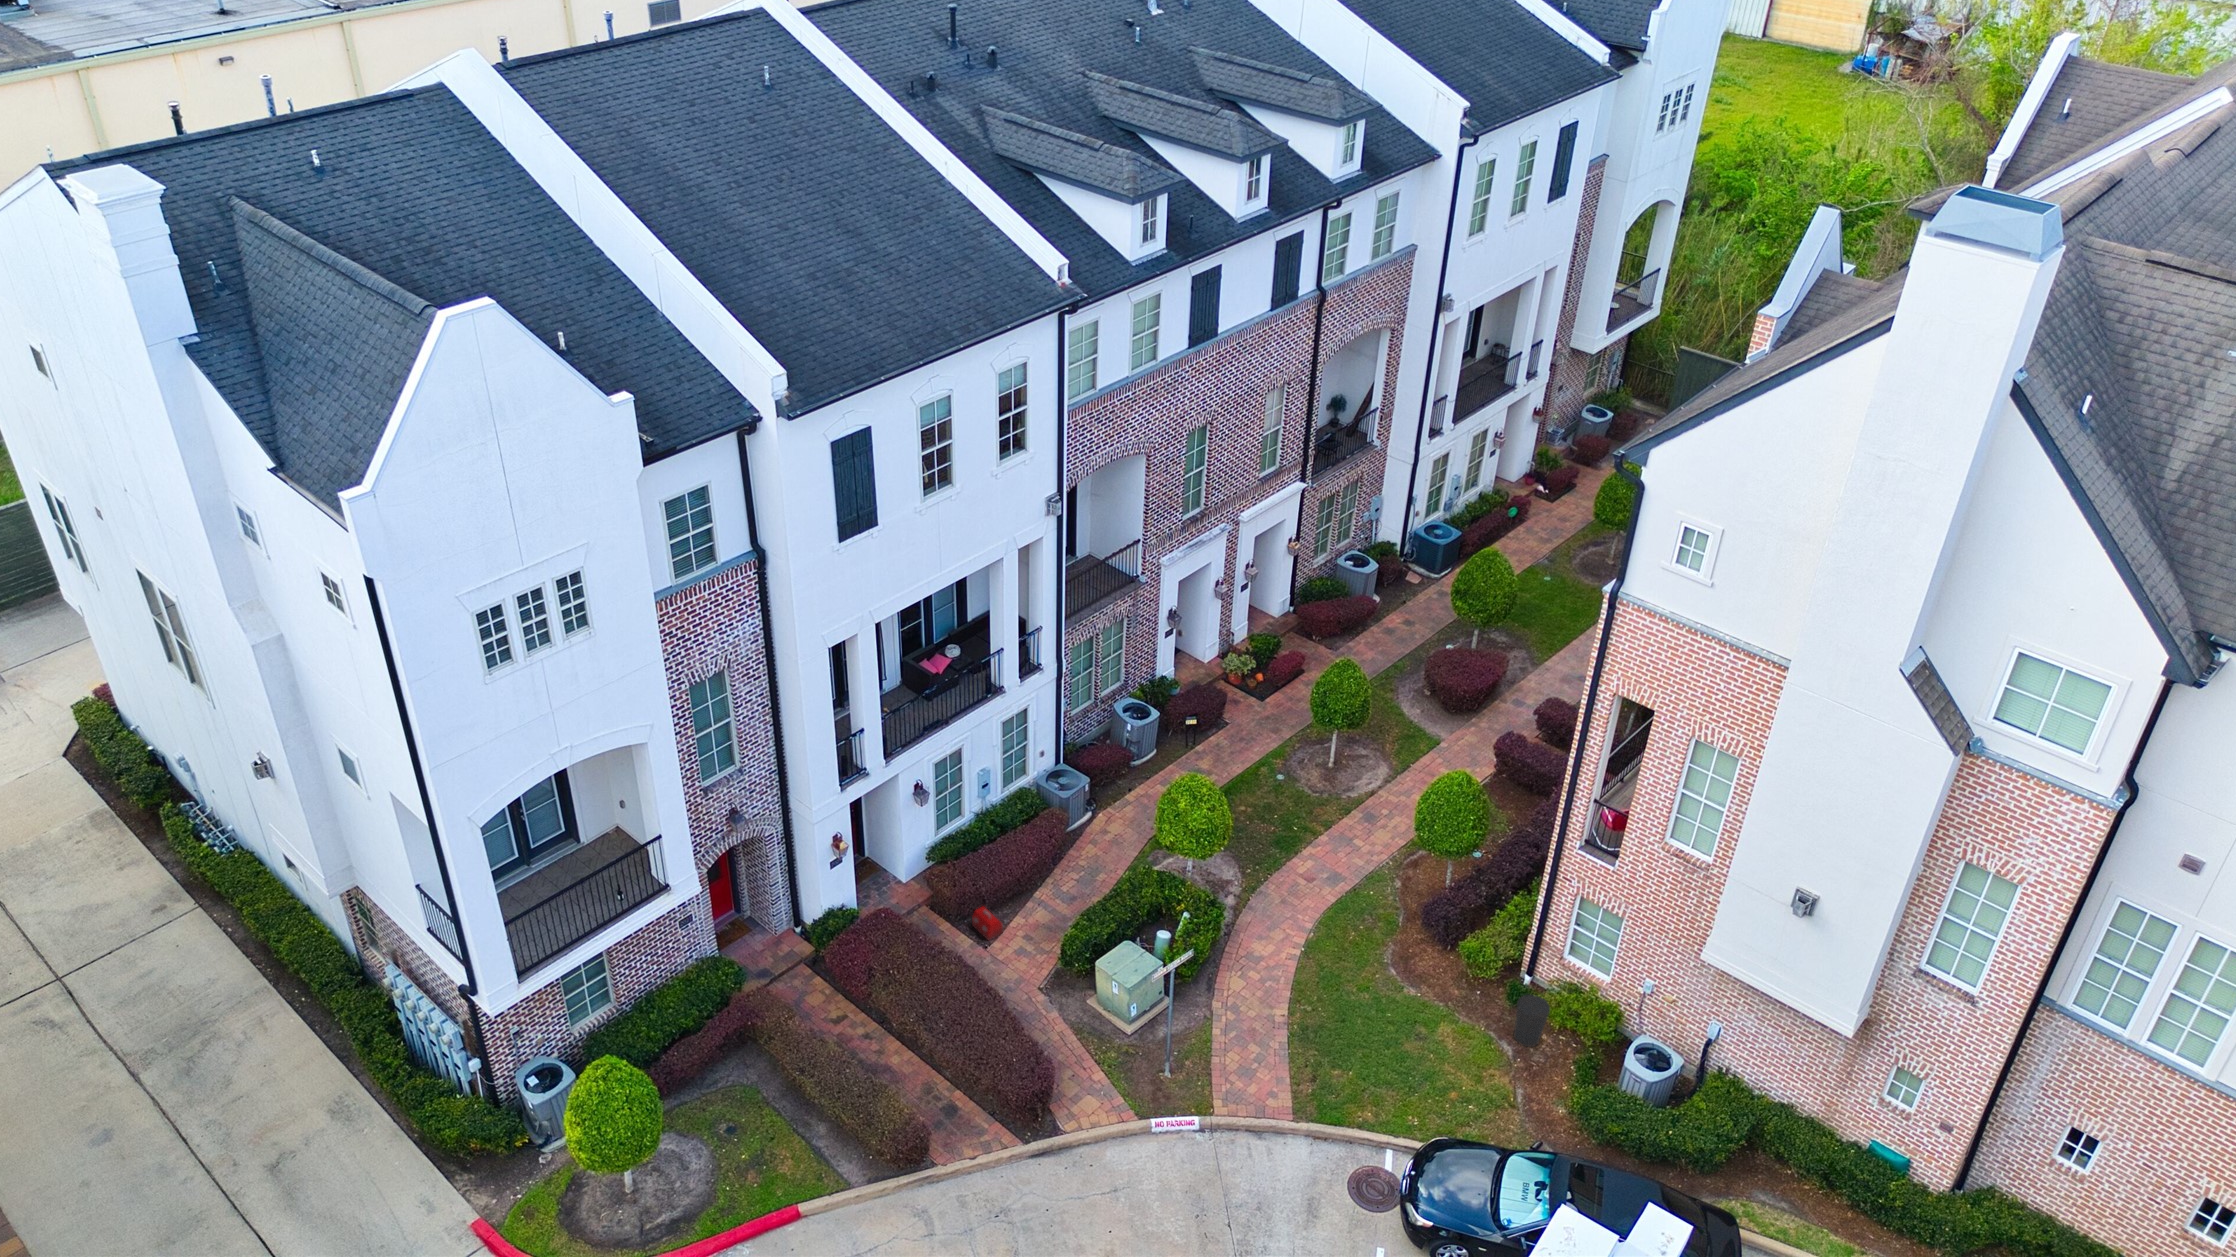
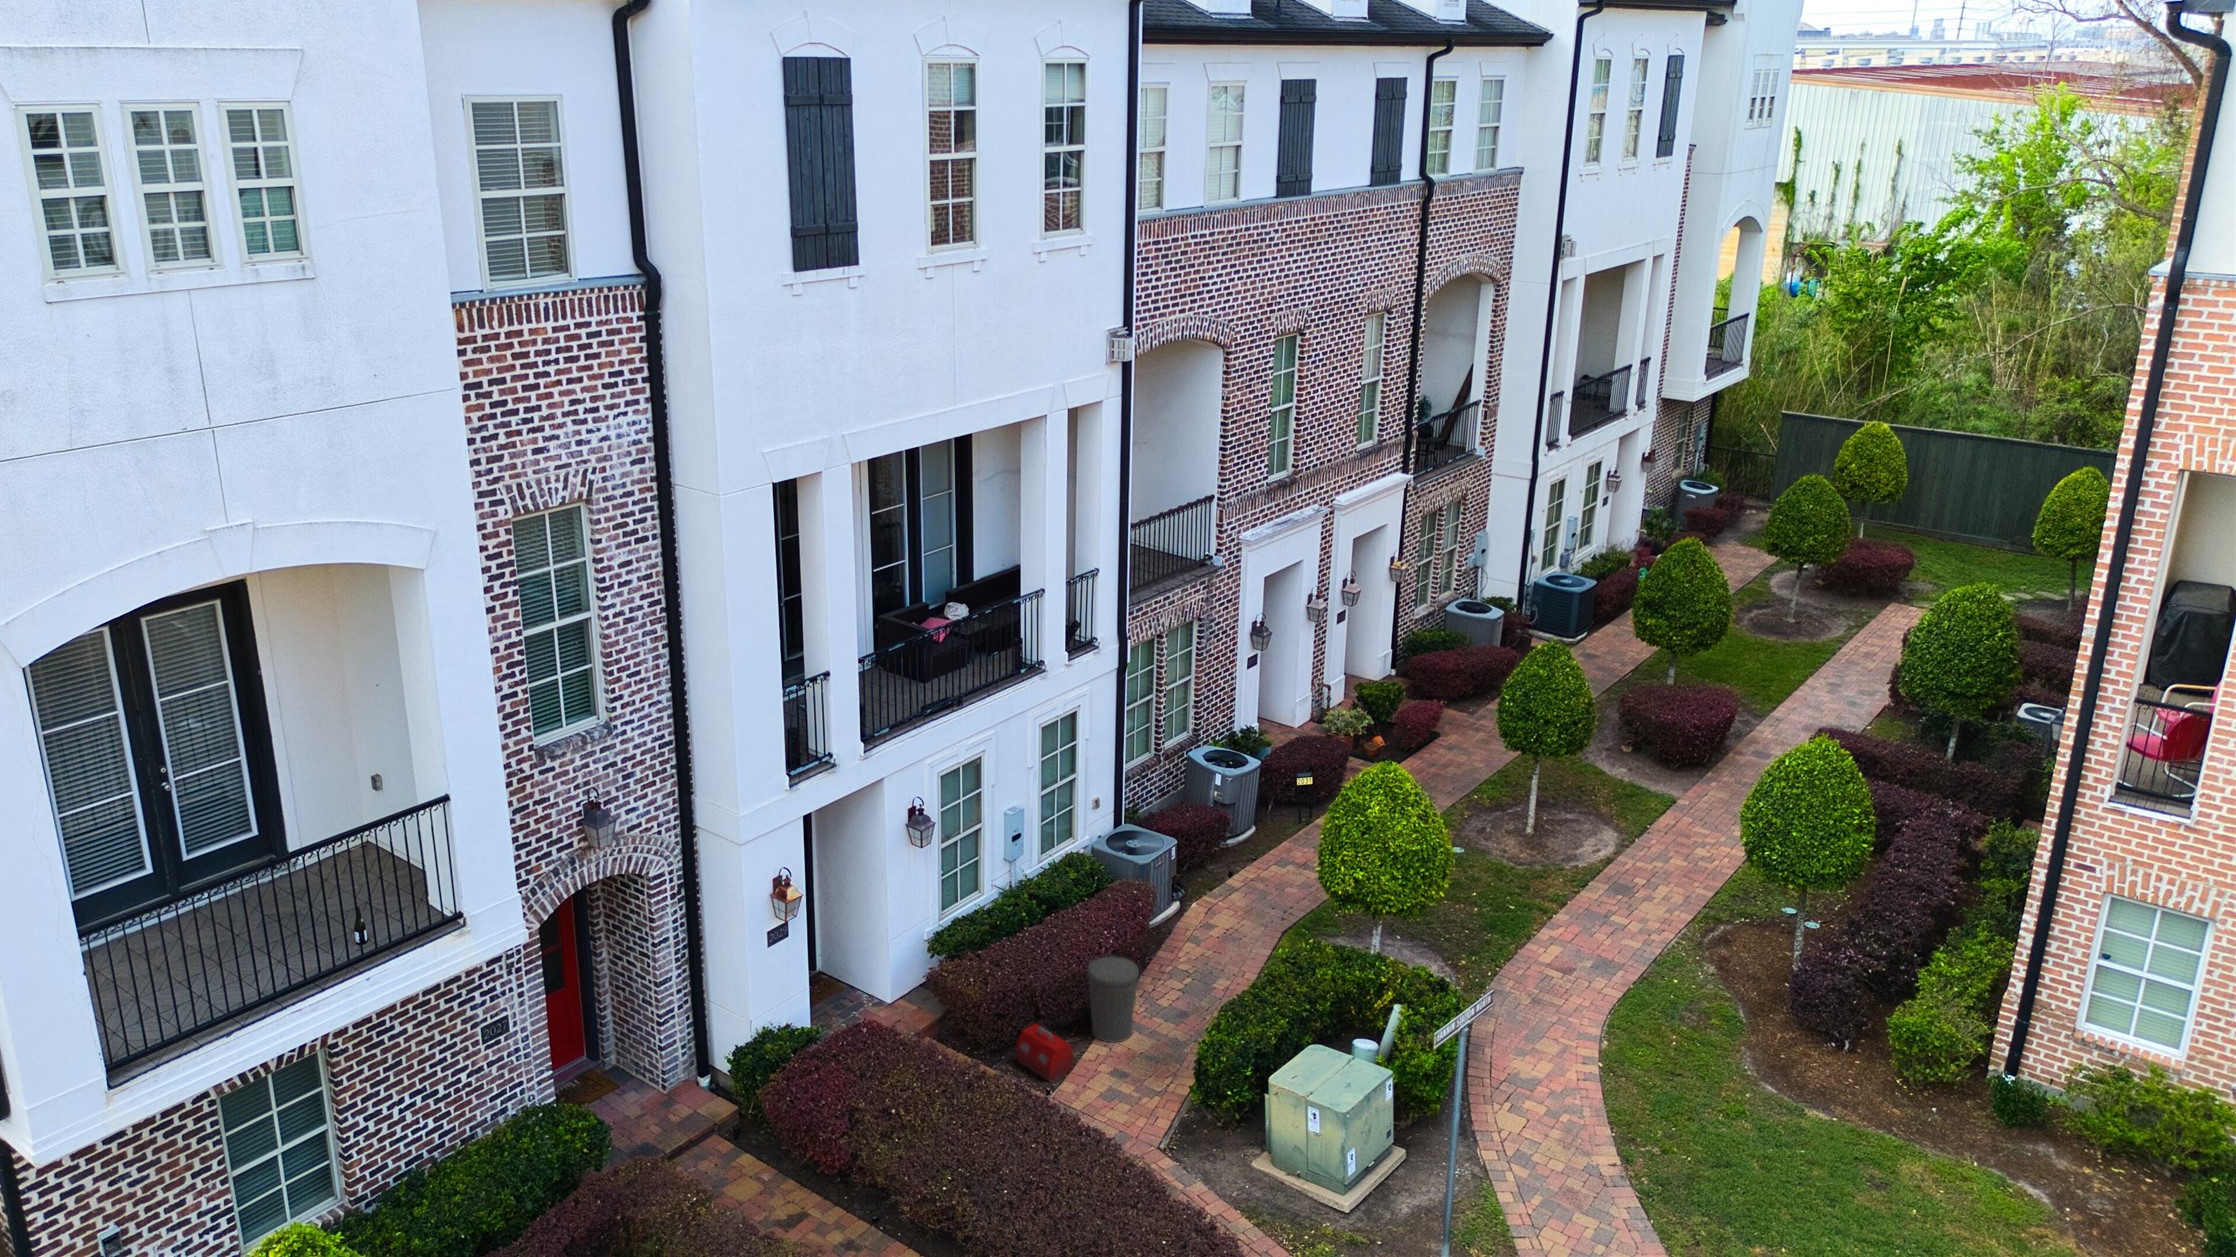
trash can: present [1513,995,1550,1047] -> present [1088,956,1139,1042]

